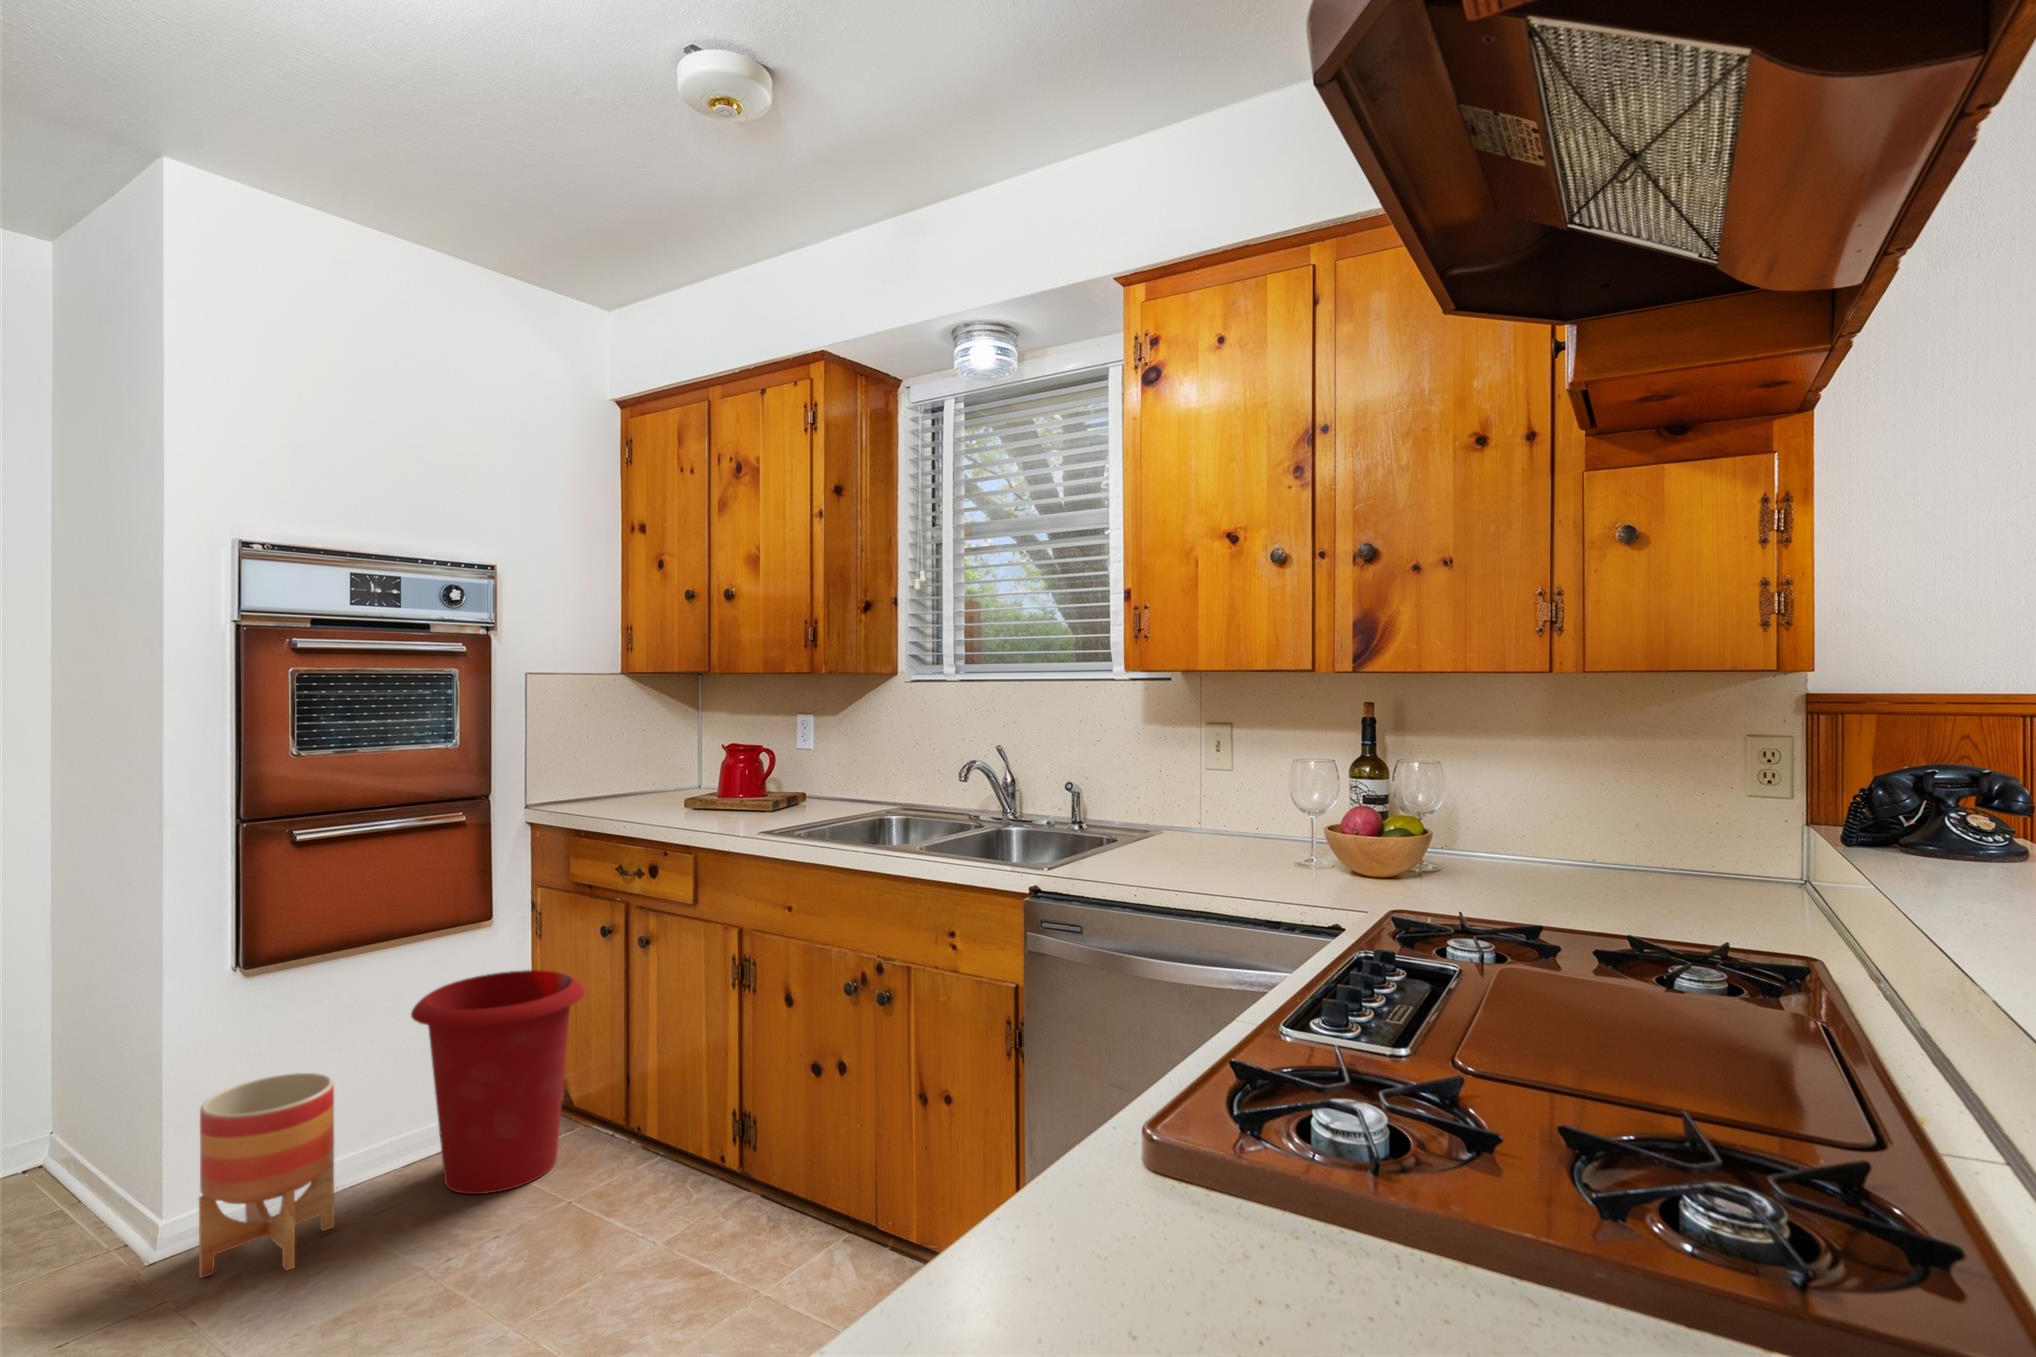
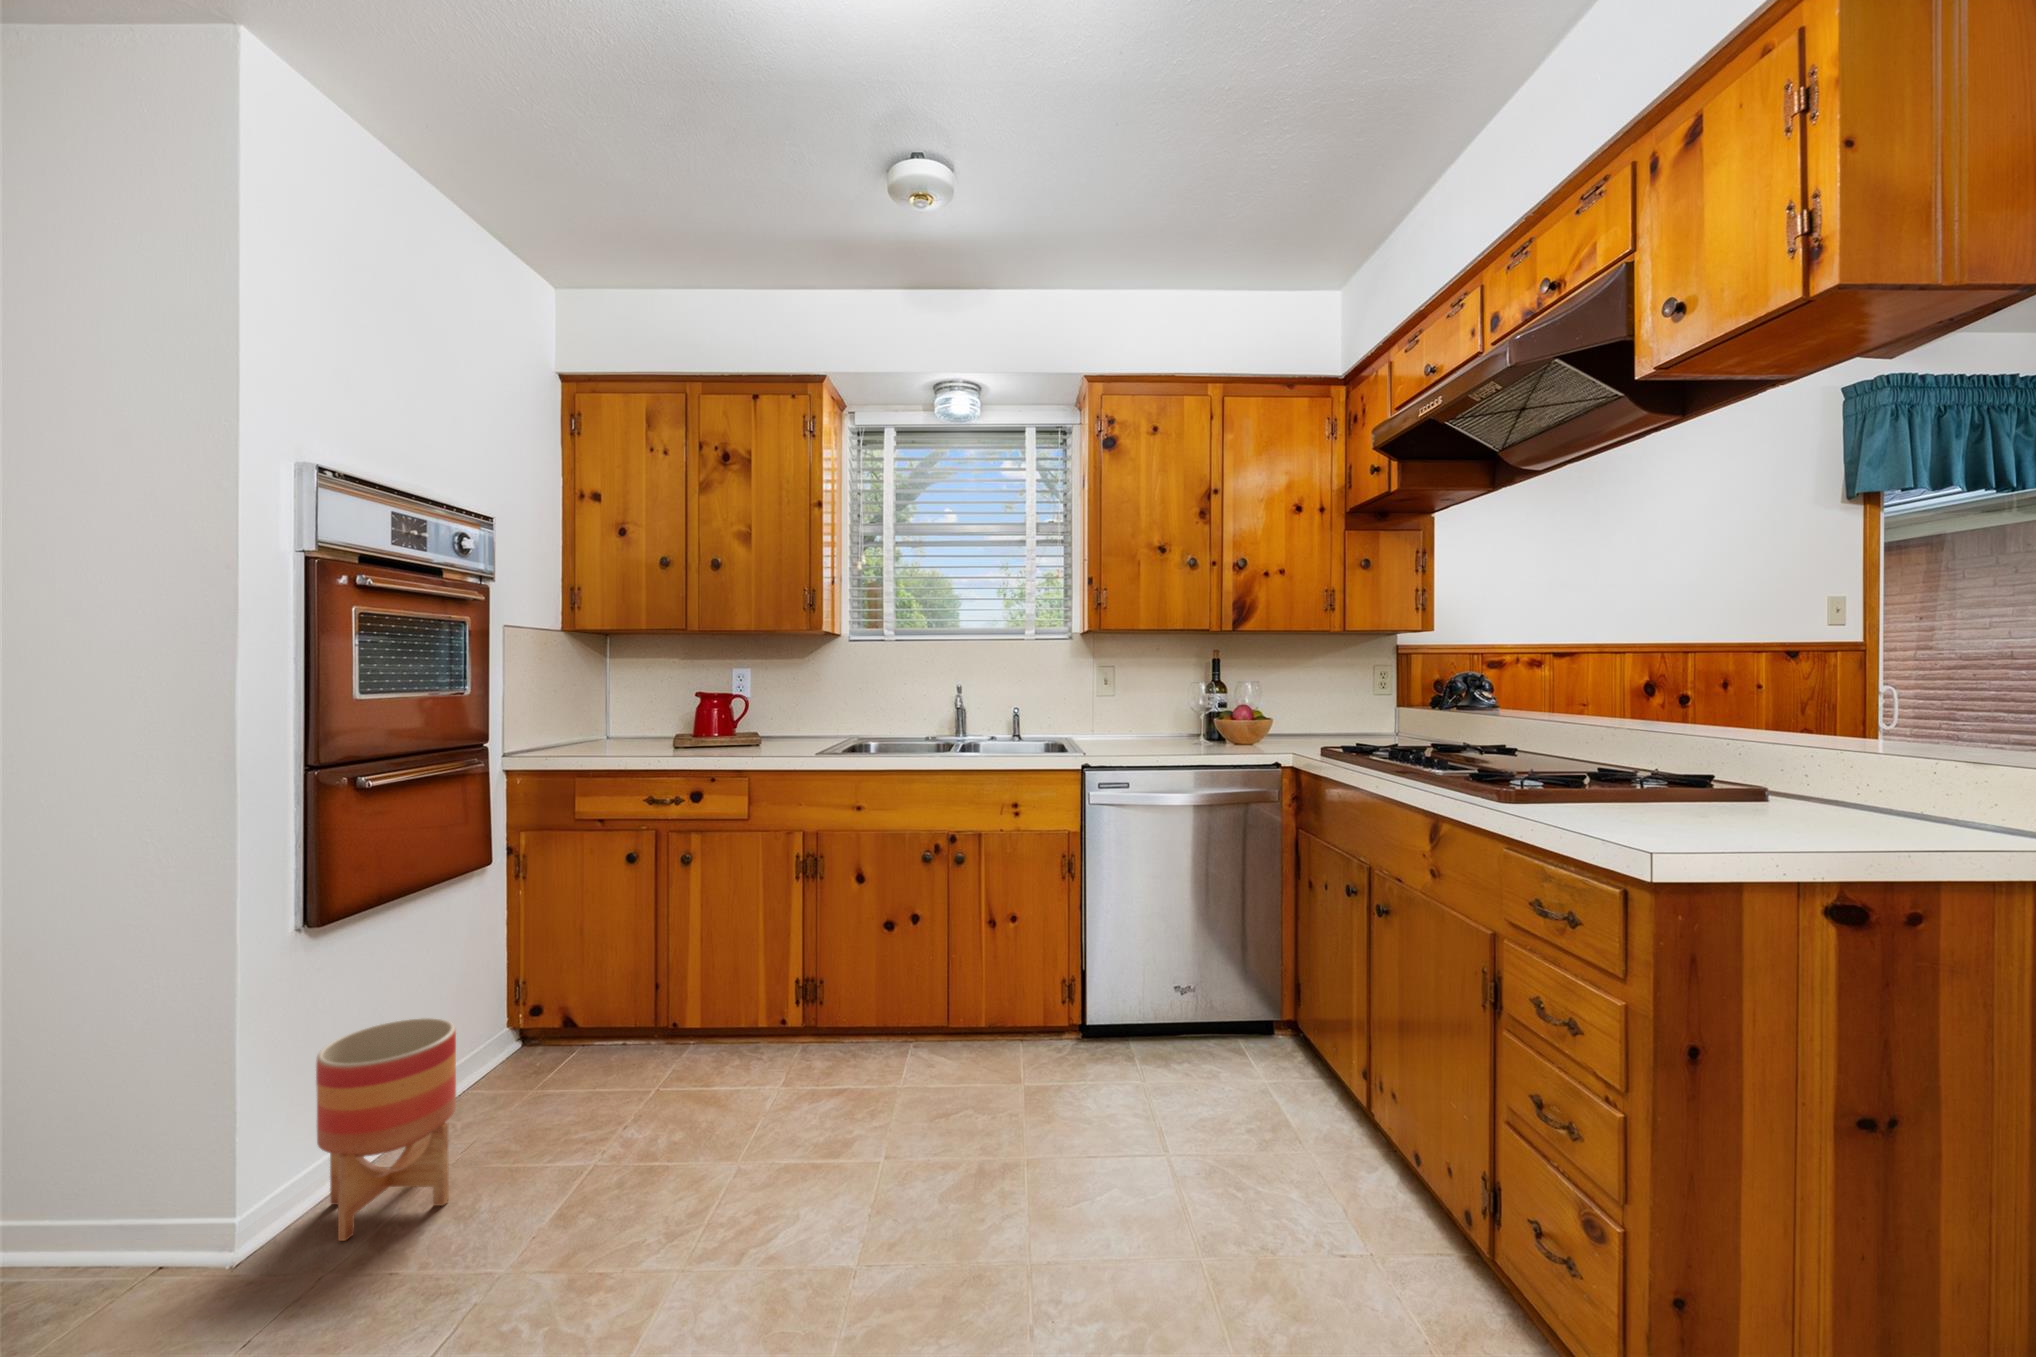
waste bin: present [411,970,585,1194] -> none [460,903,629,1114]

